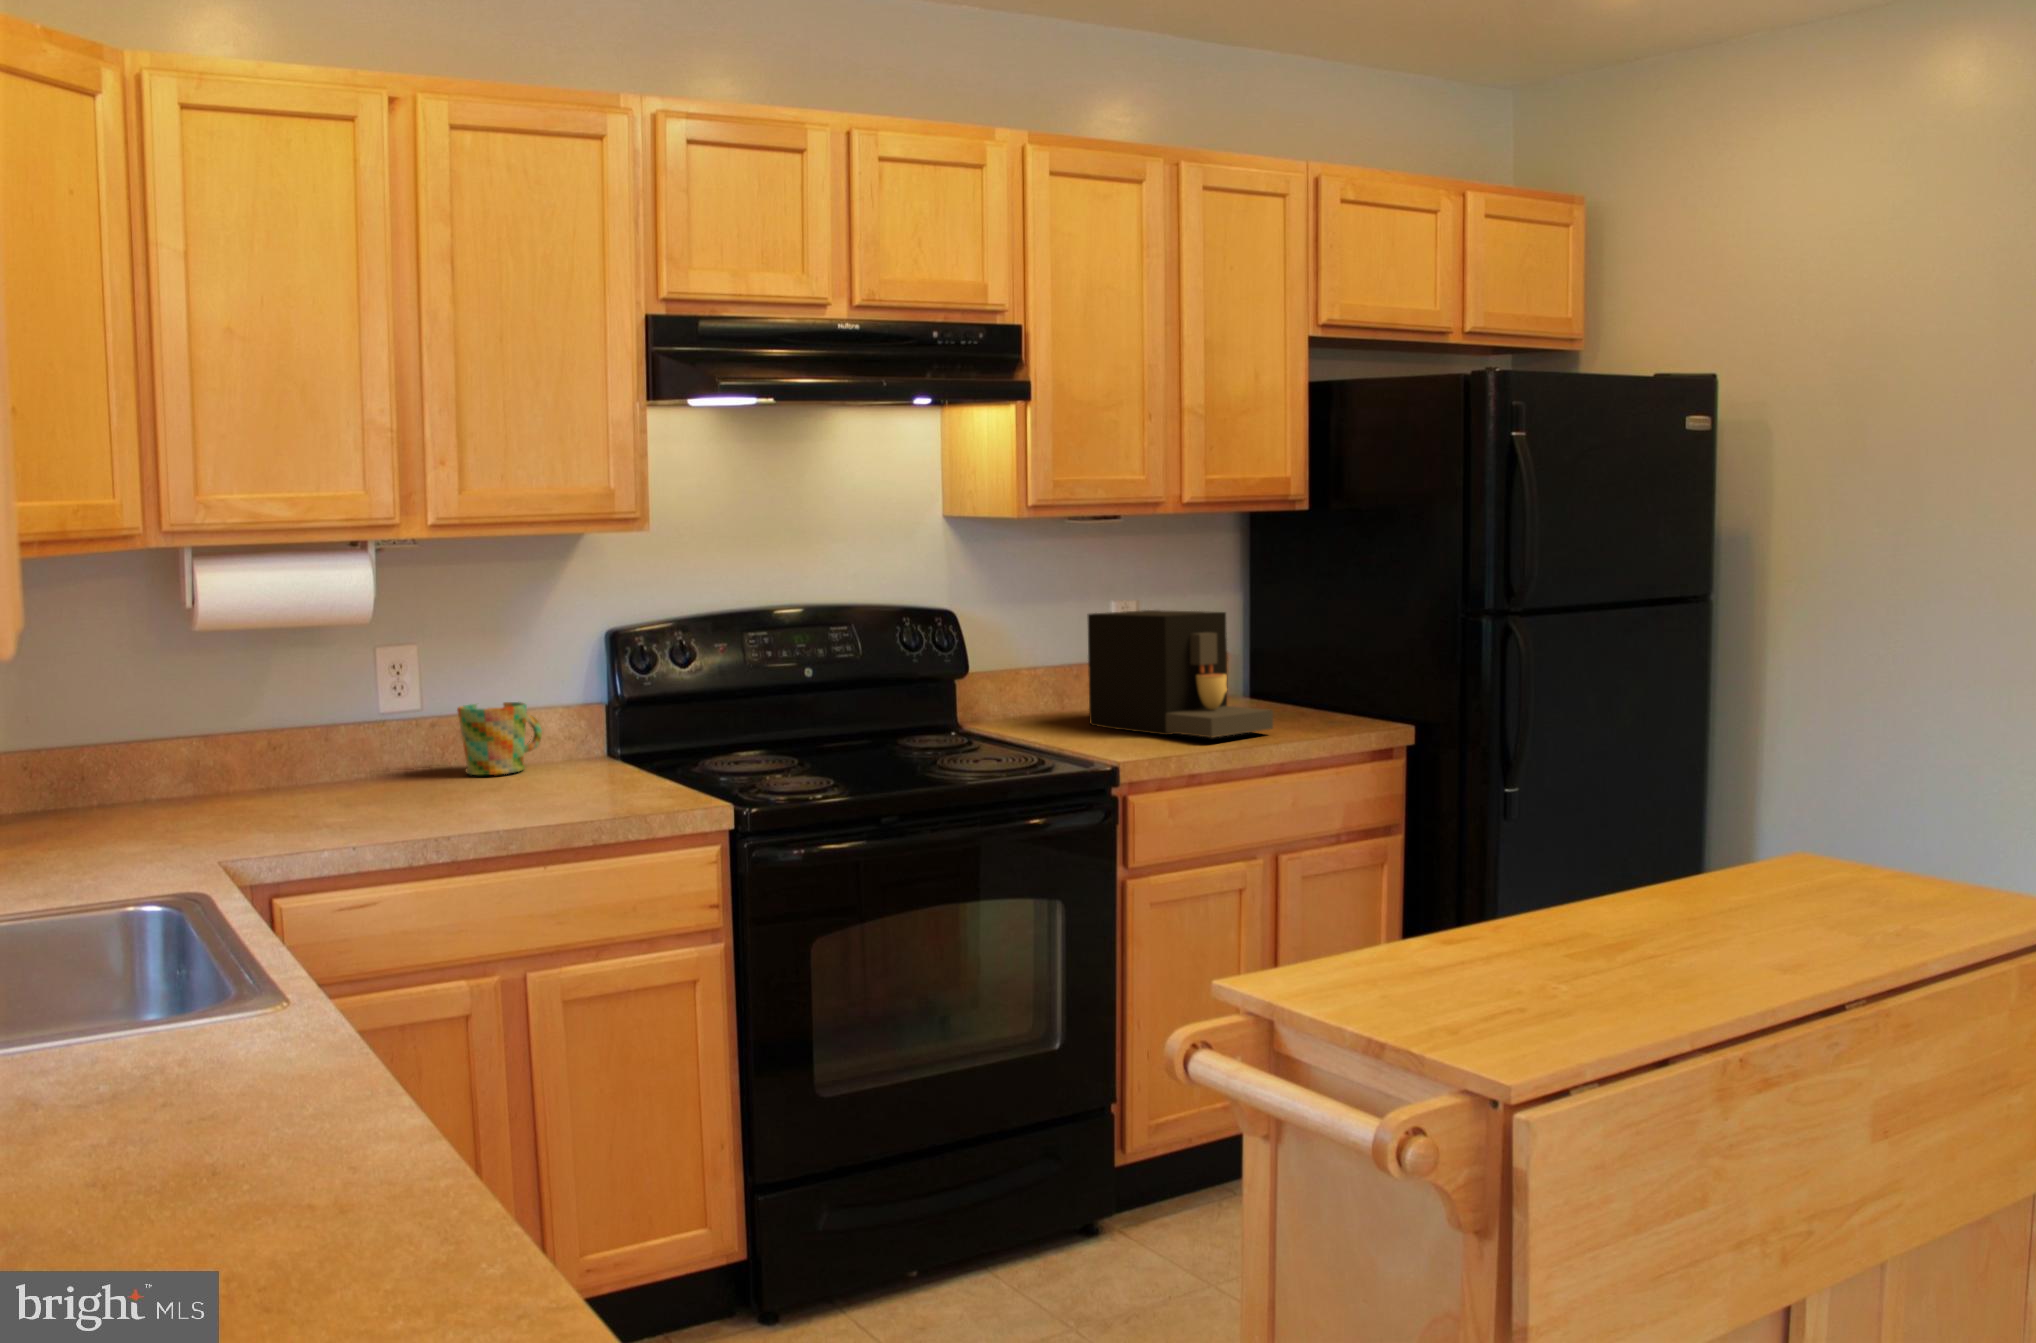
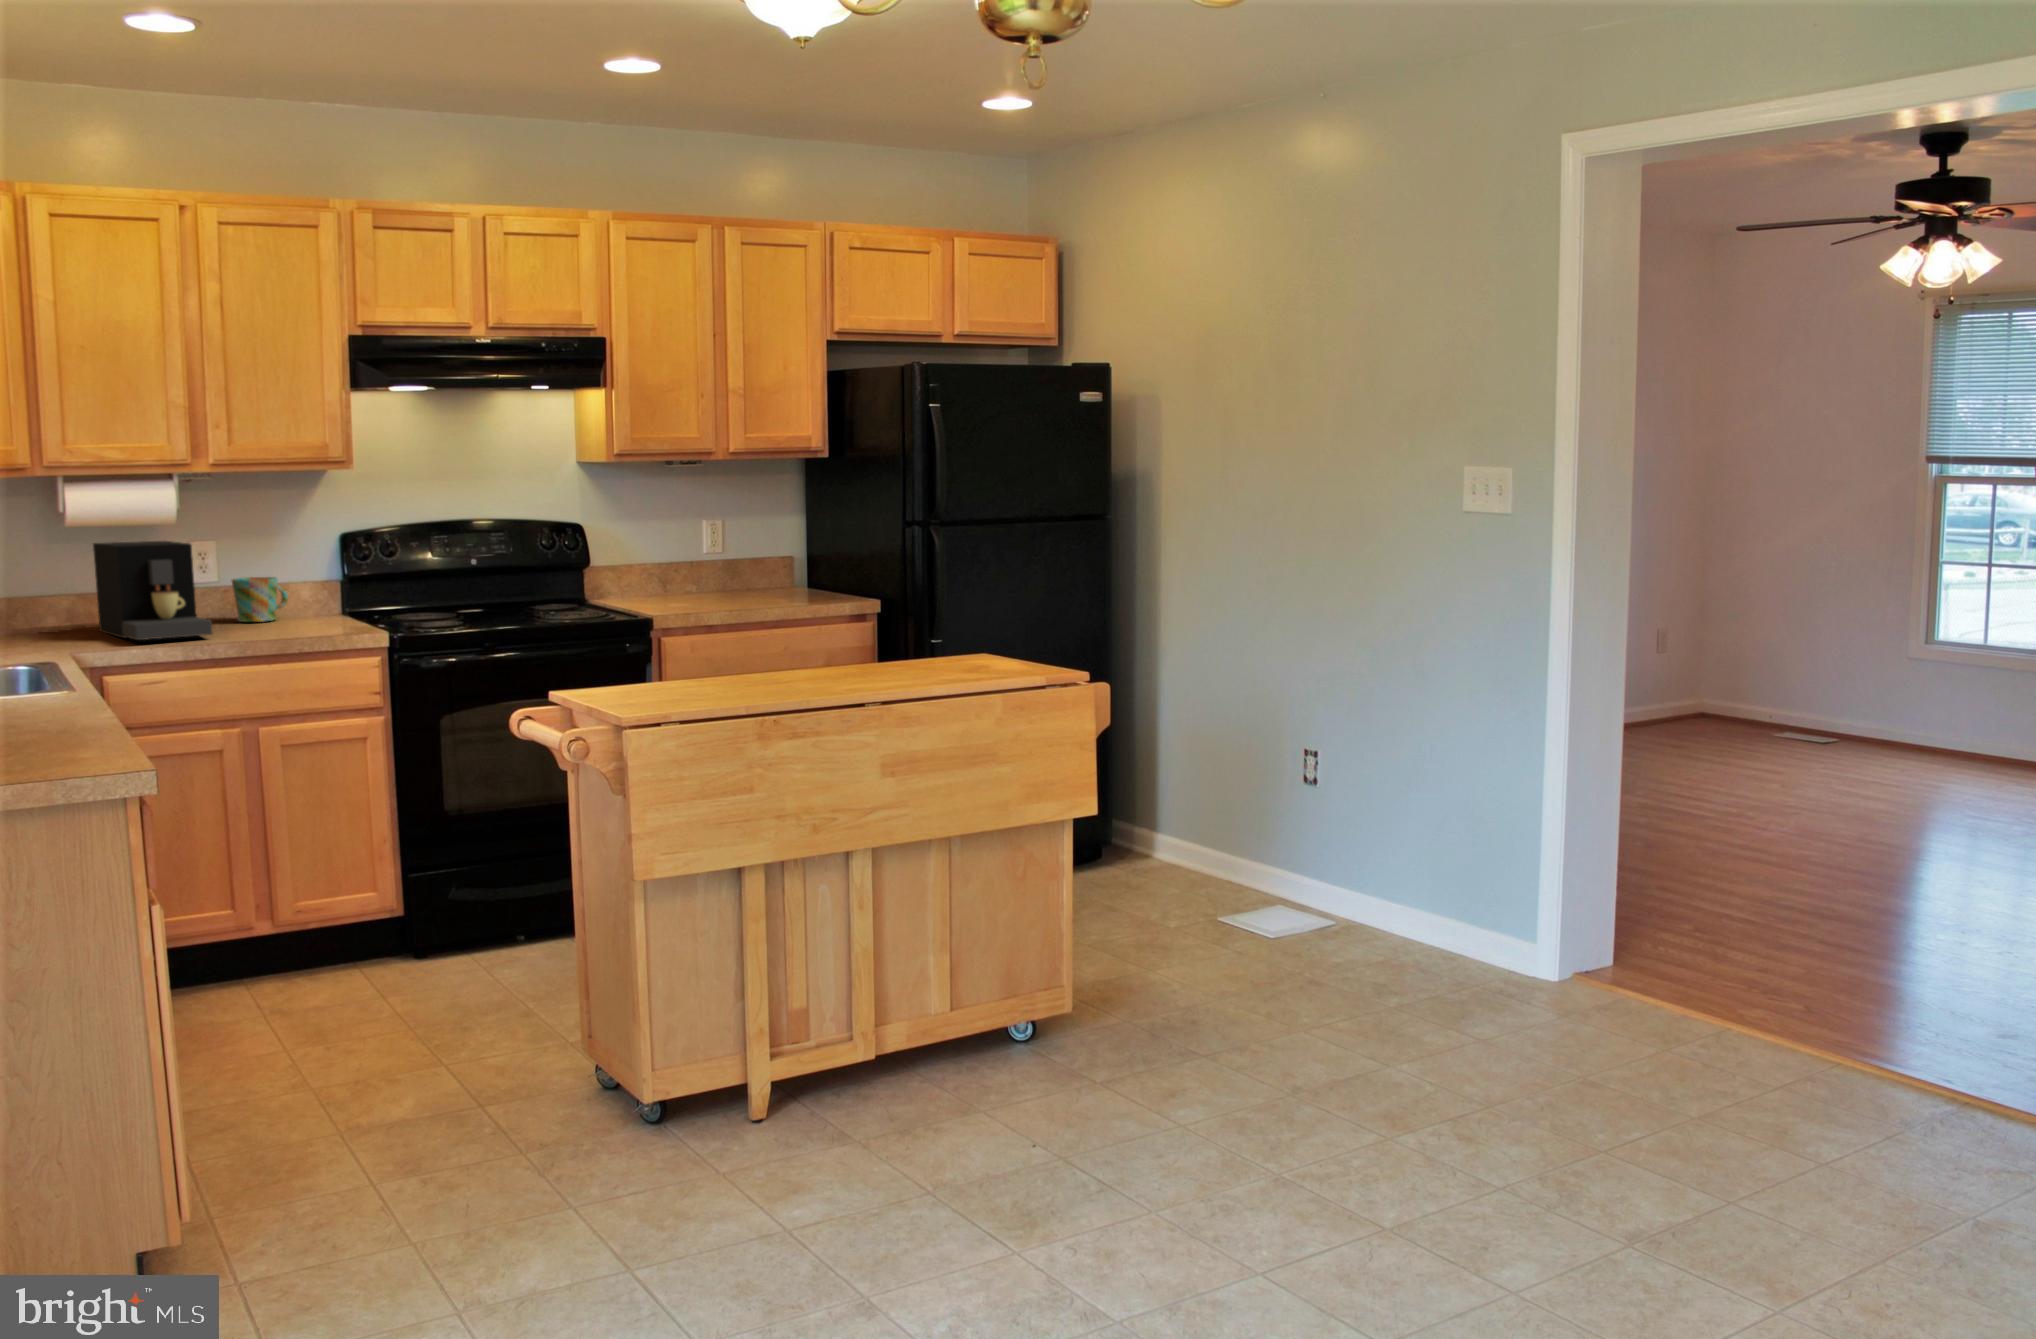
coffee maker: present [1088,610,1273,738] -> present [93,541,212,640]

